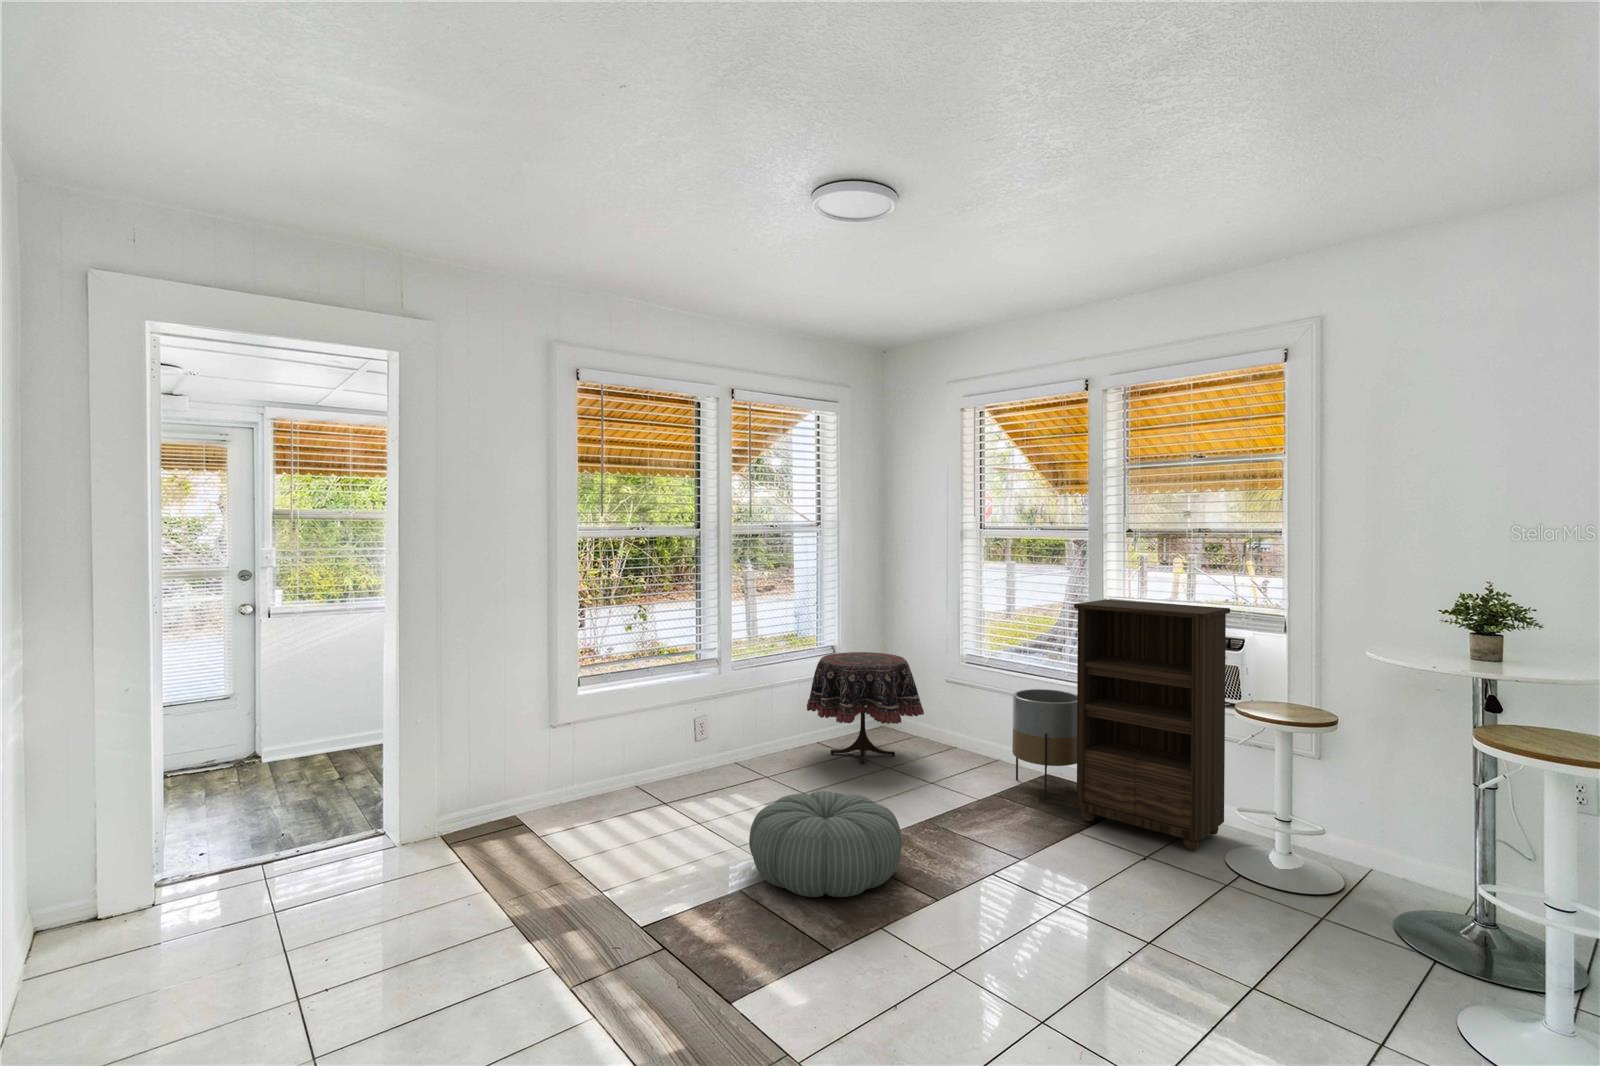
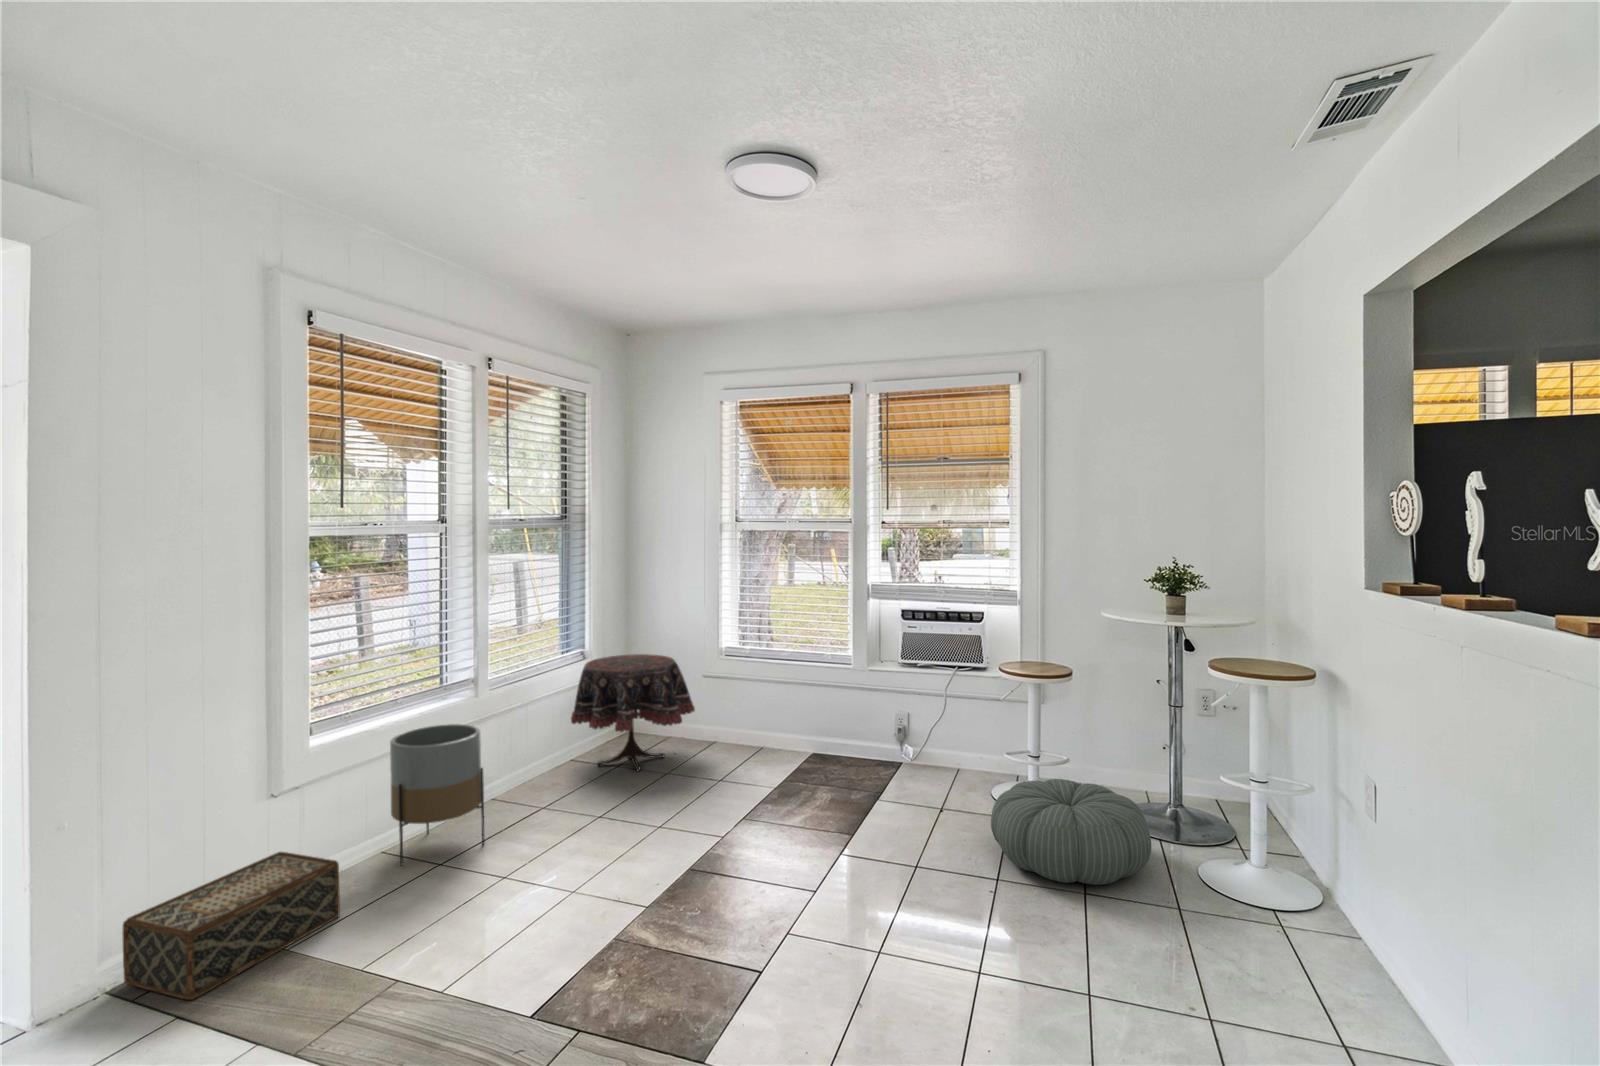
bookshelf: present [1074,599,1230,850] -> none [863,586,981,795]
planter: present [1012,689,1077,800] -> present [390,724,485,866]
woven basket: none [440,770,574,856] -> present [122,852,340,1000]
pouf: present [749,791,902,897] -> present [991,779,1151,885]

